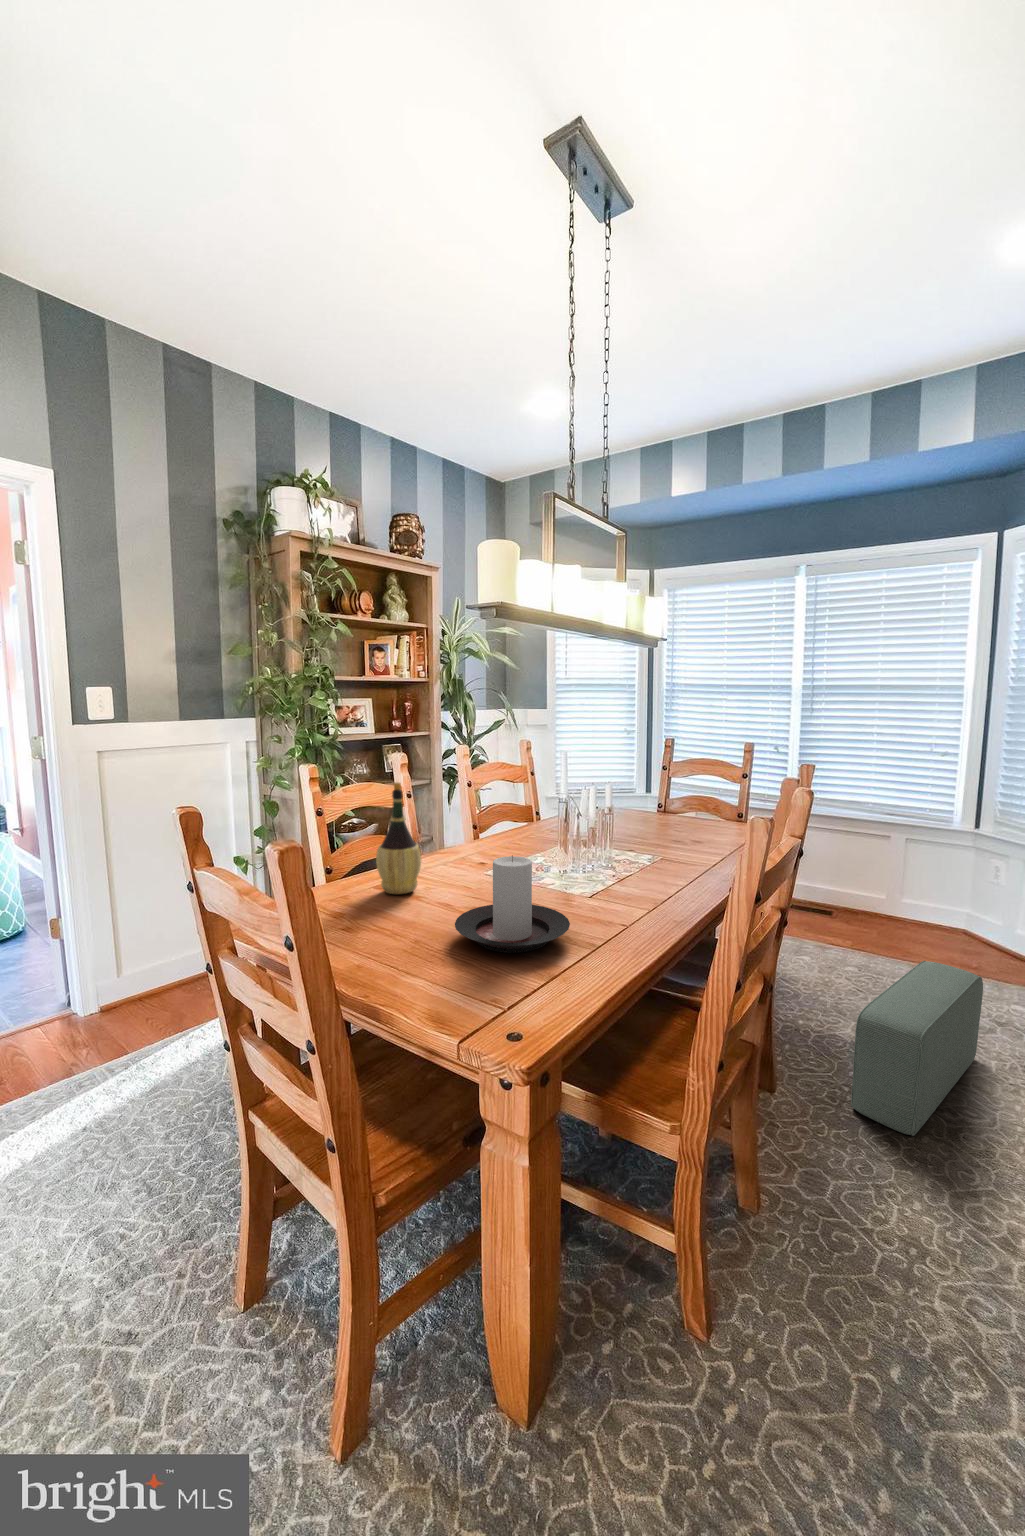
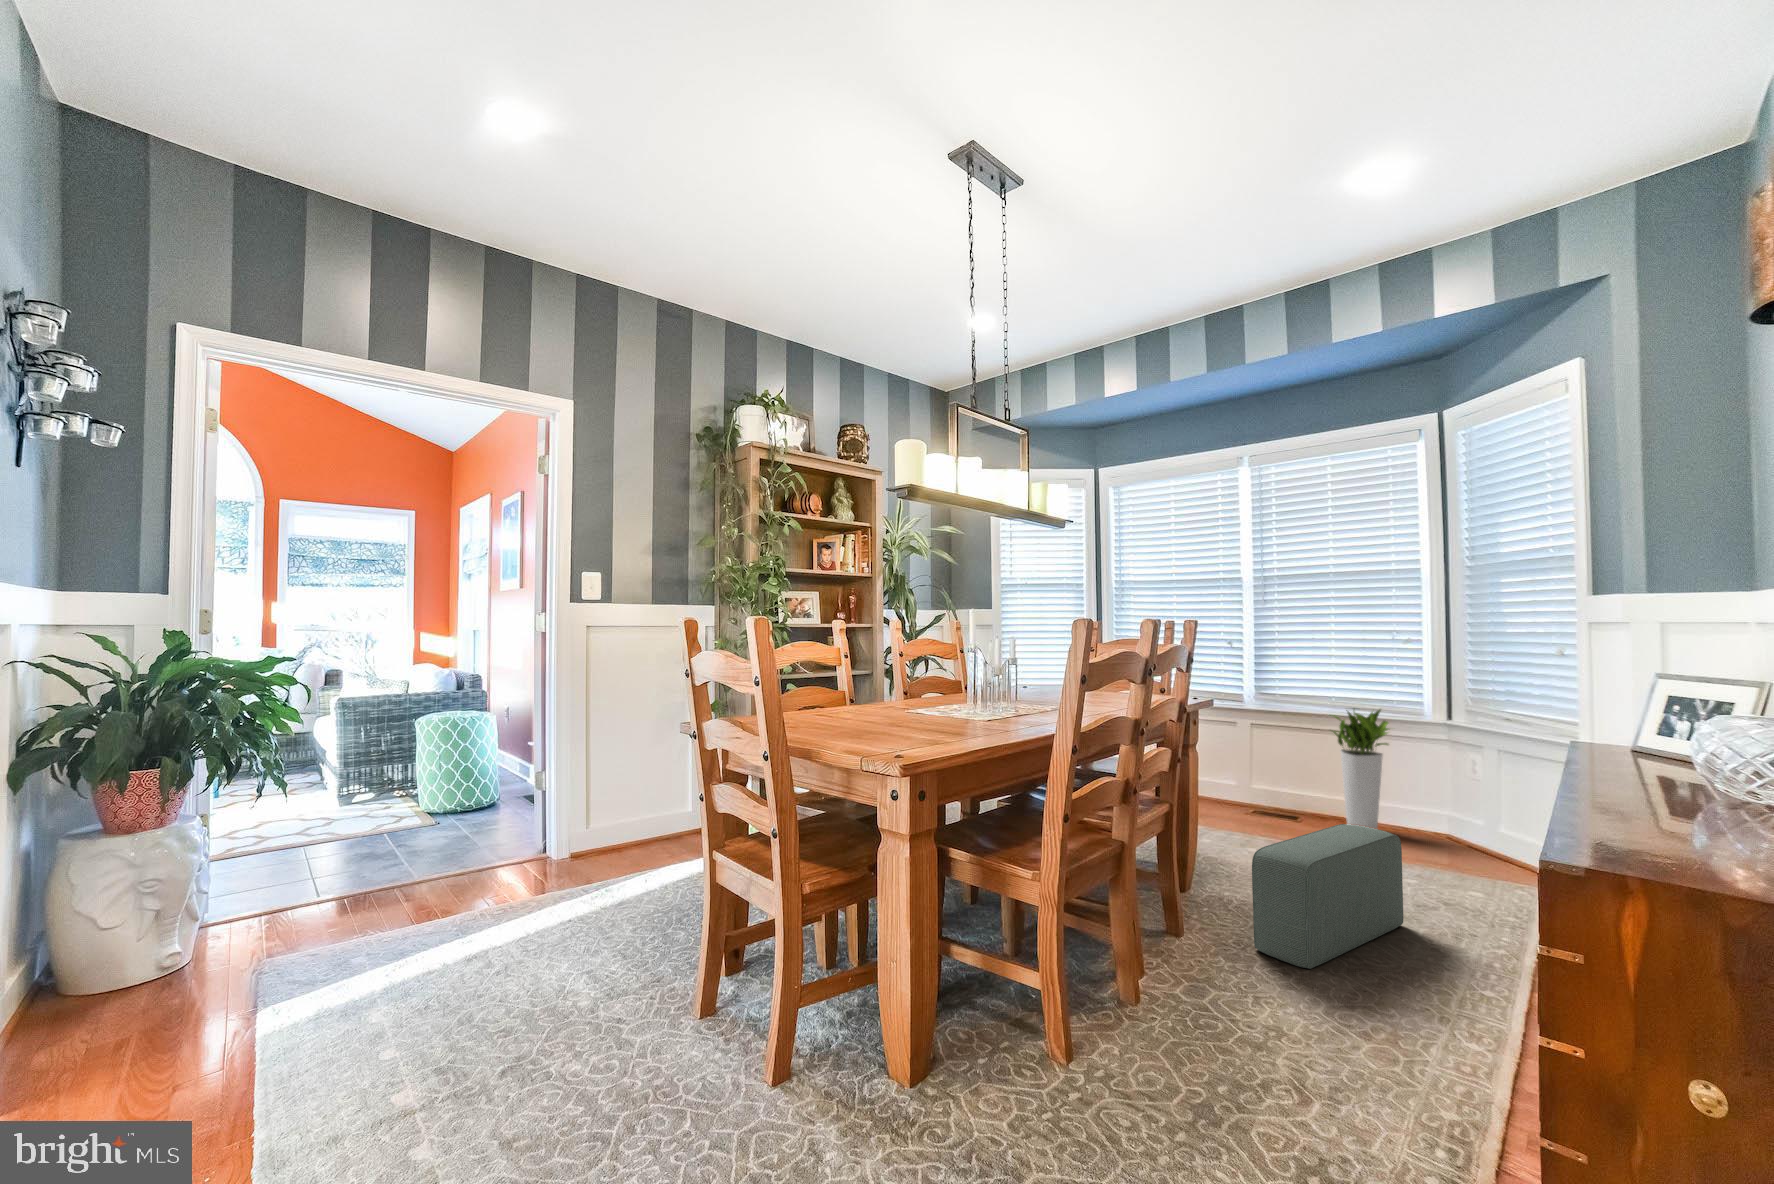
wine bottle: present [376,782,421,894] -> none [813,627,849,717]
planter: none [864,816,927,930] -> present [1333,710,1389,829]
candle holder: present [455,856,570,953] -> none [868,665,957,736]

